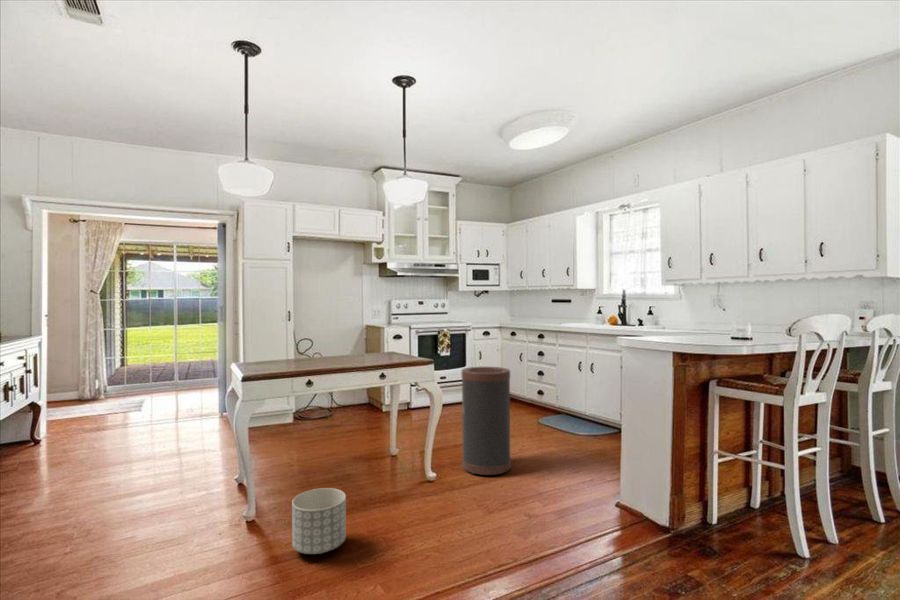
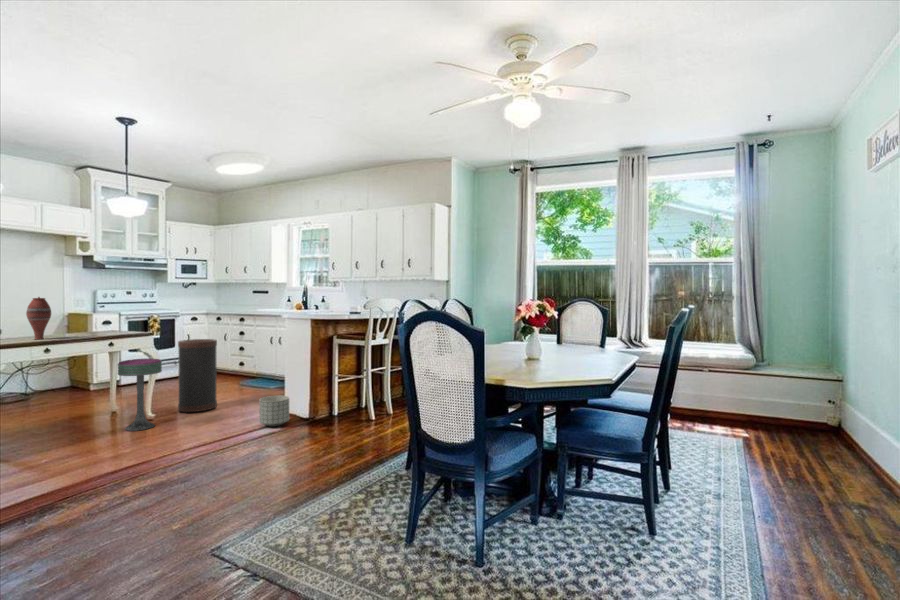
vase: none [296,310,321,363] -> present [26,297,51,339]
bar stool: none [386,395,438,503] -> present [118,359,162,431]
planter: present [292,488,346,554] -> present [260,396,289,427]

